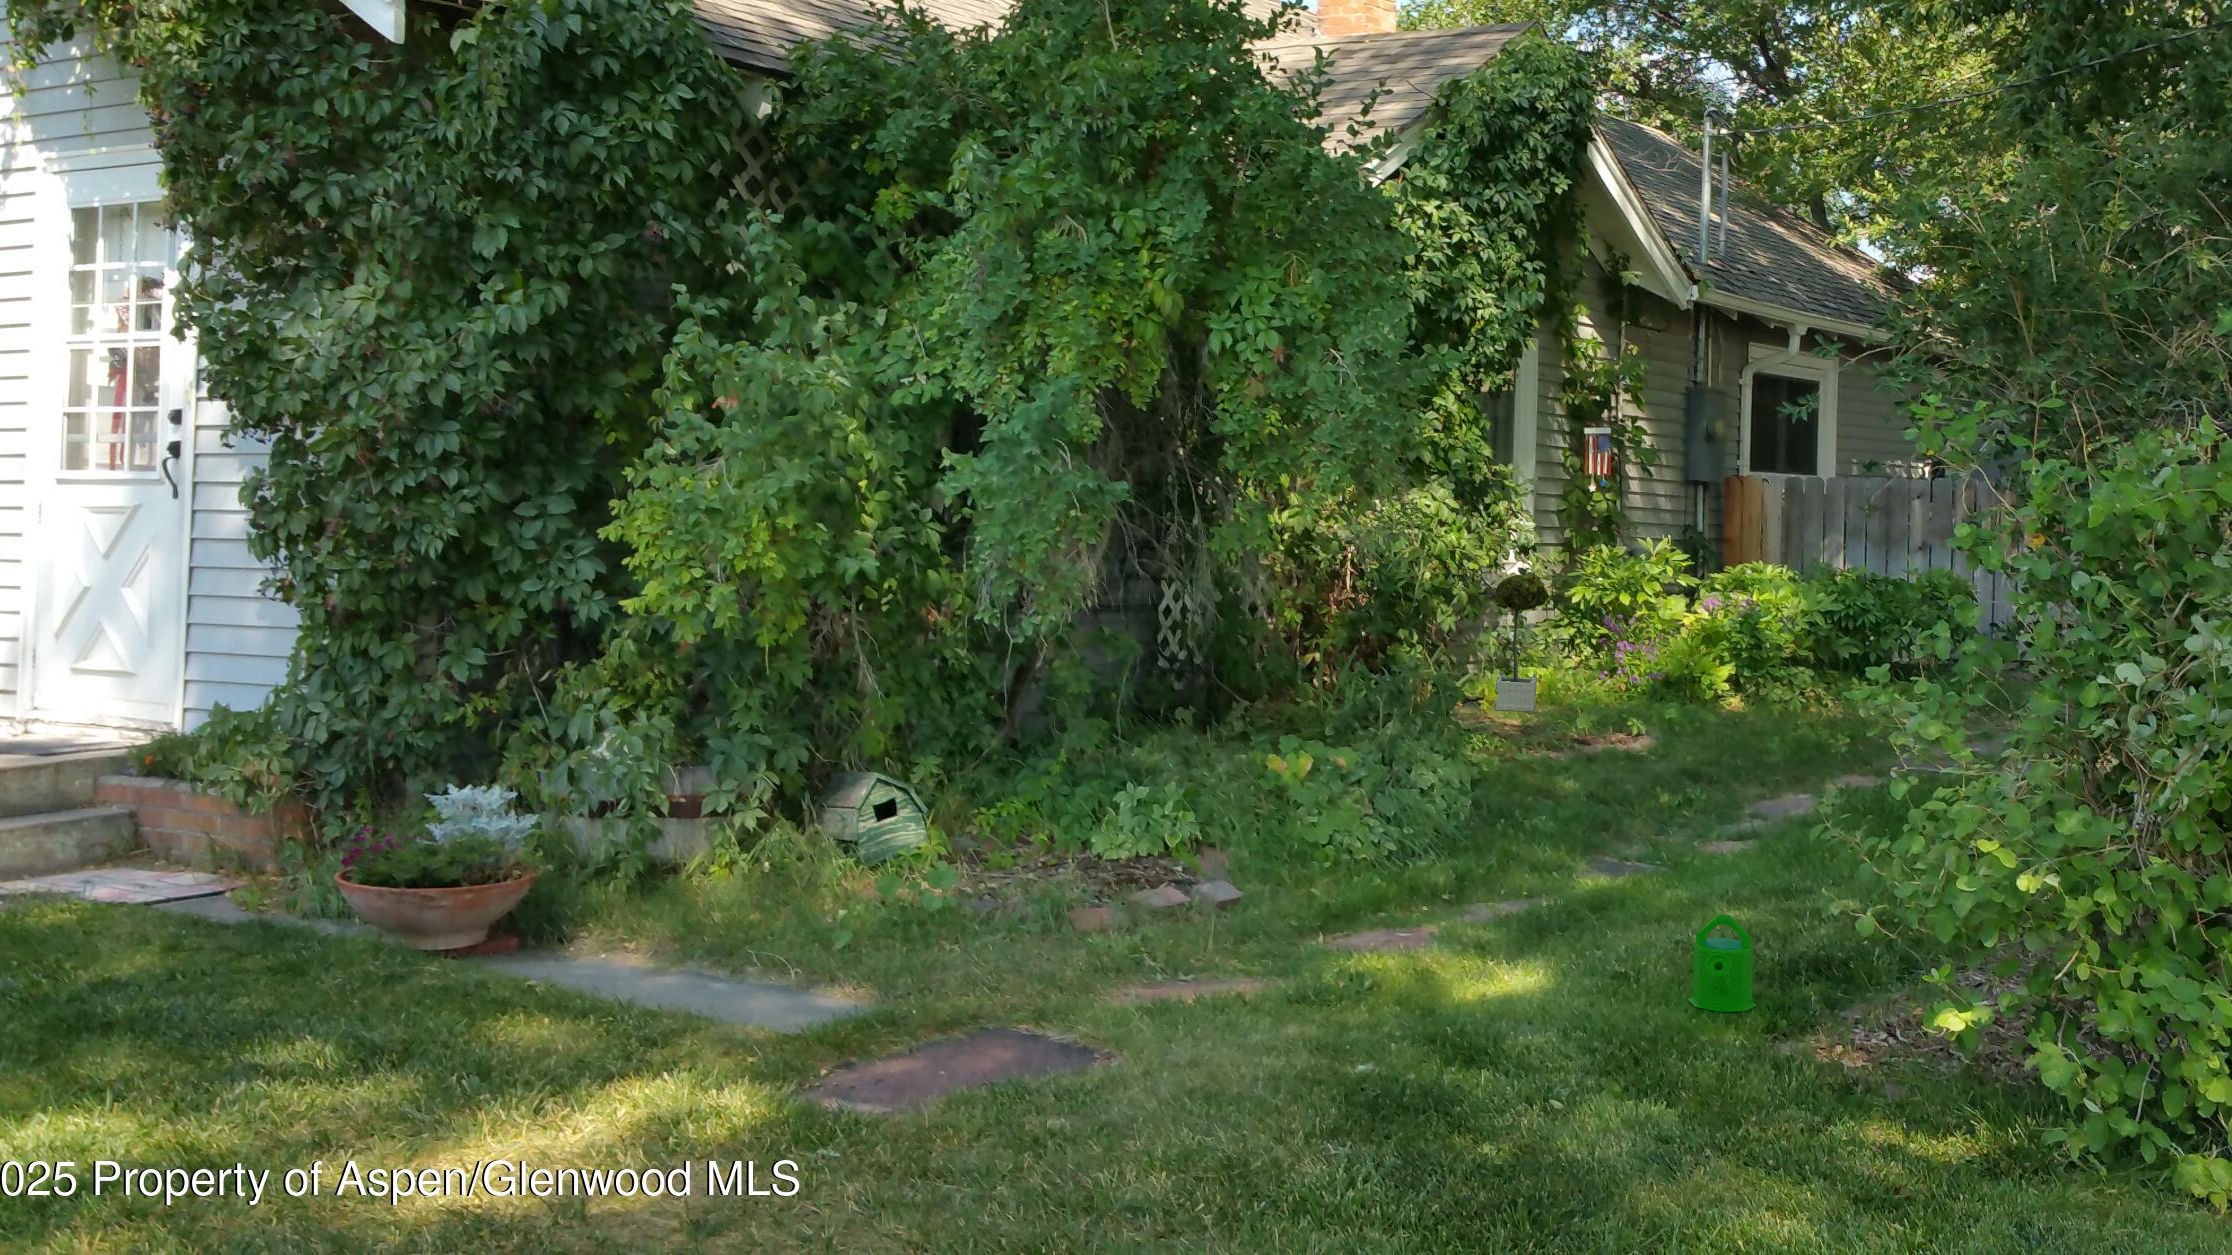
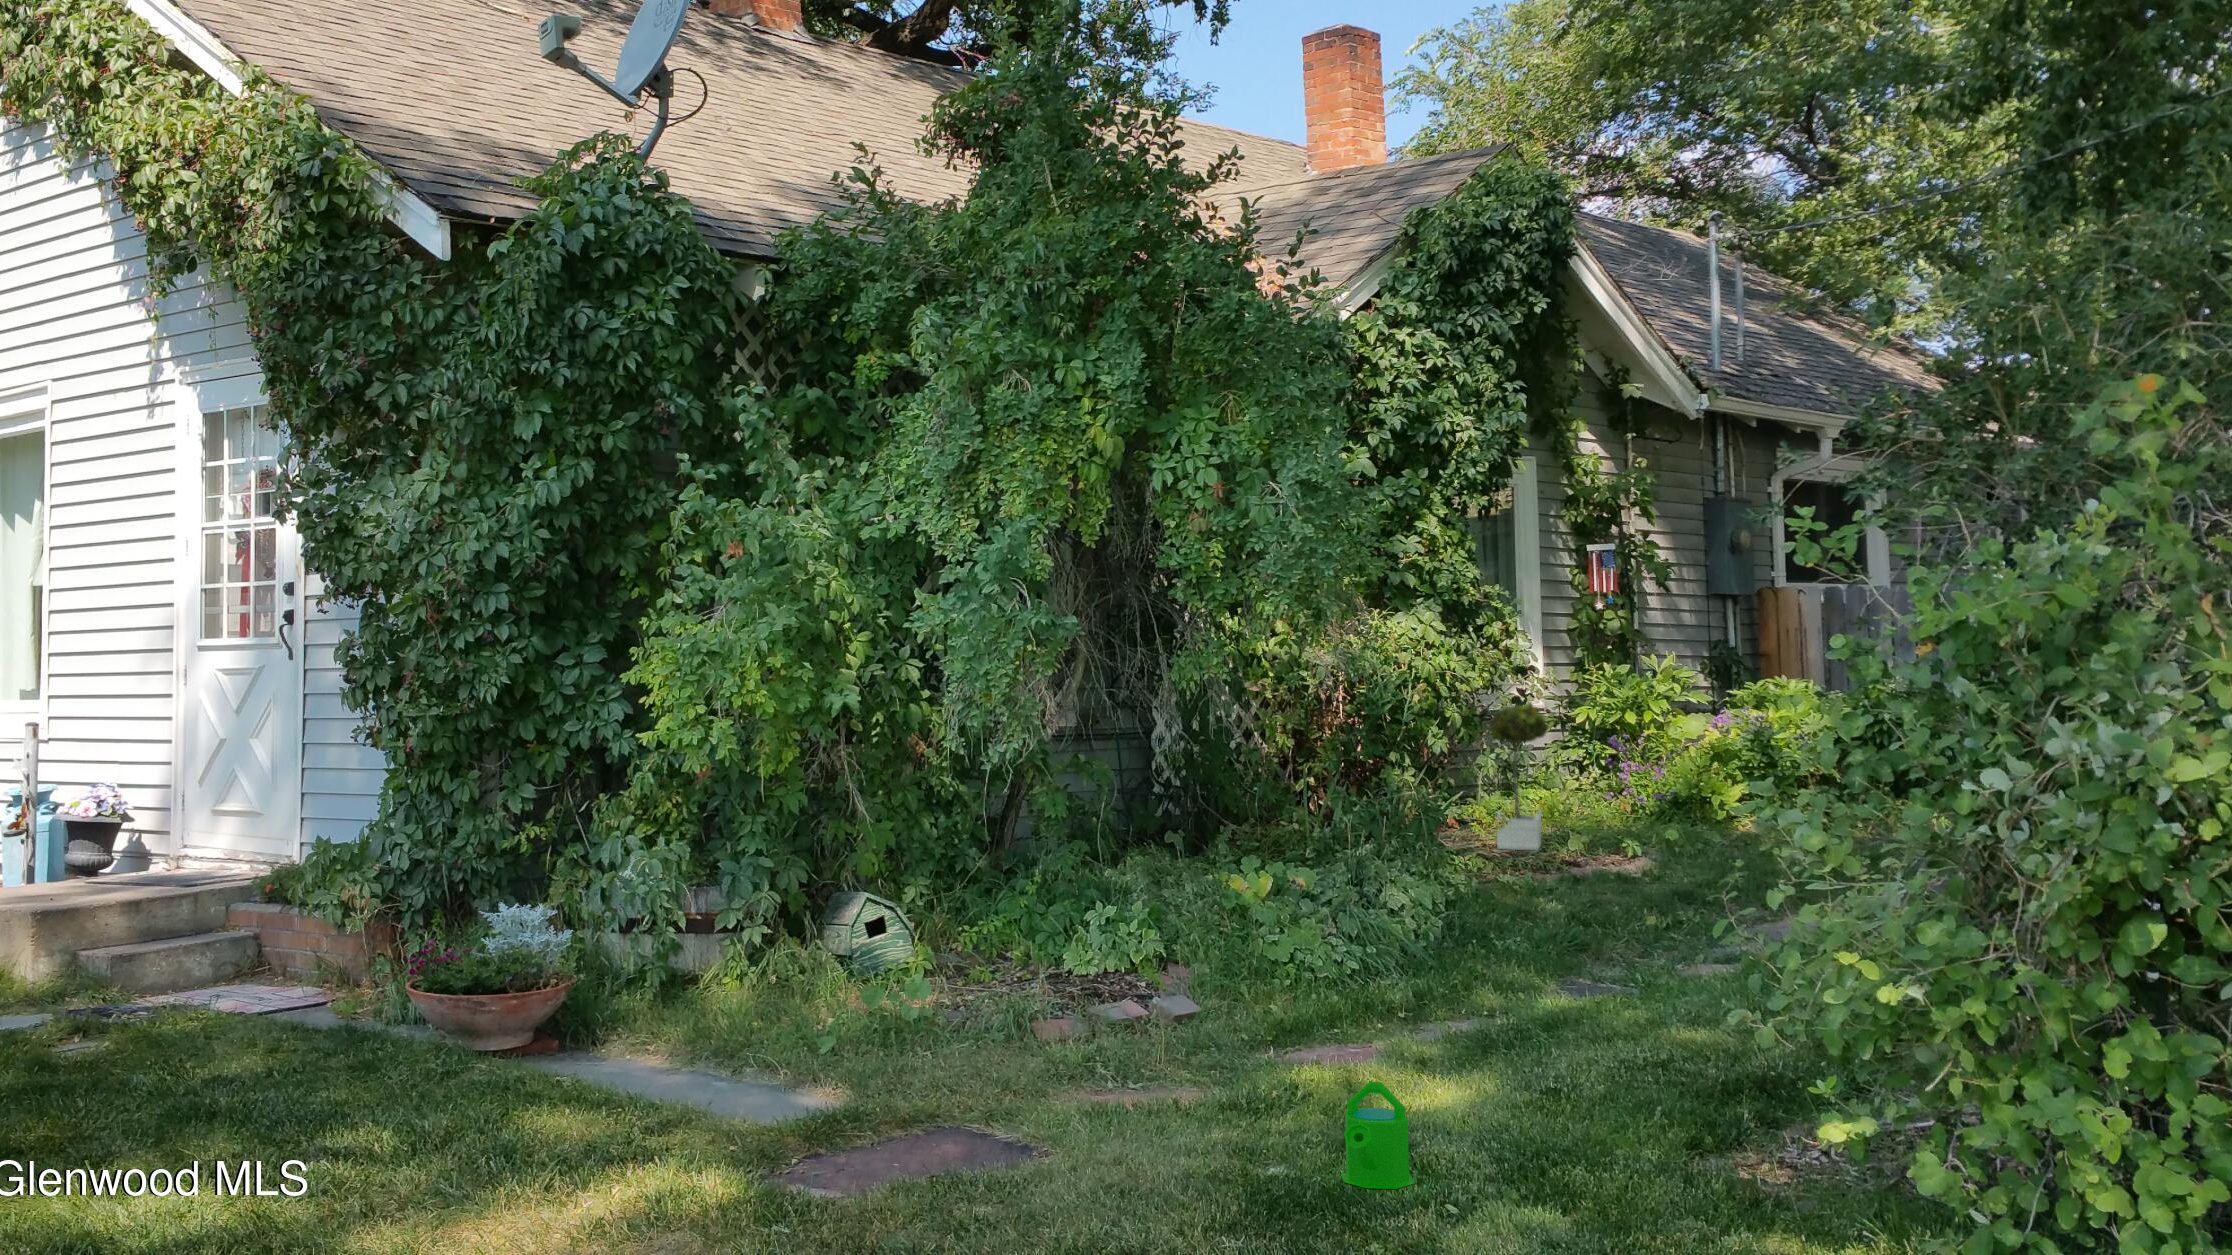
watering can: present [1688,914,1757,1012] -> present [1341,1081,1415,1189]

